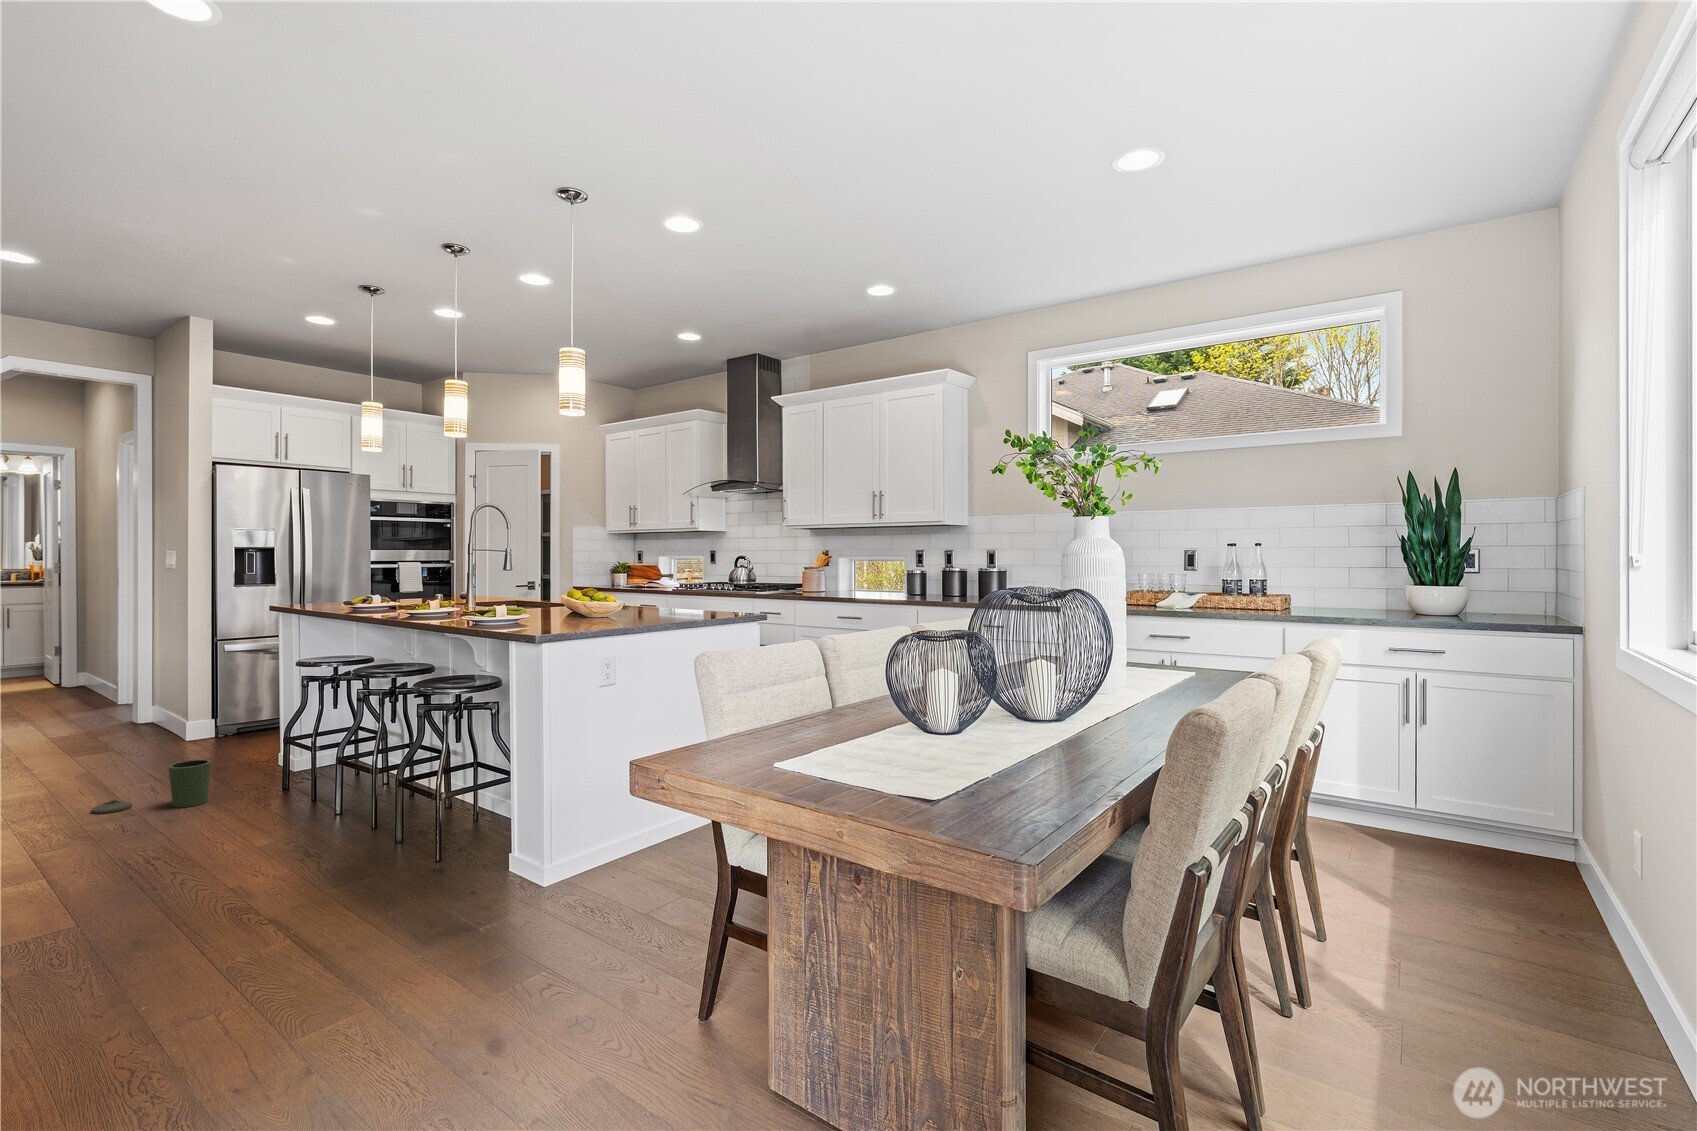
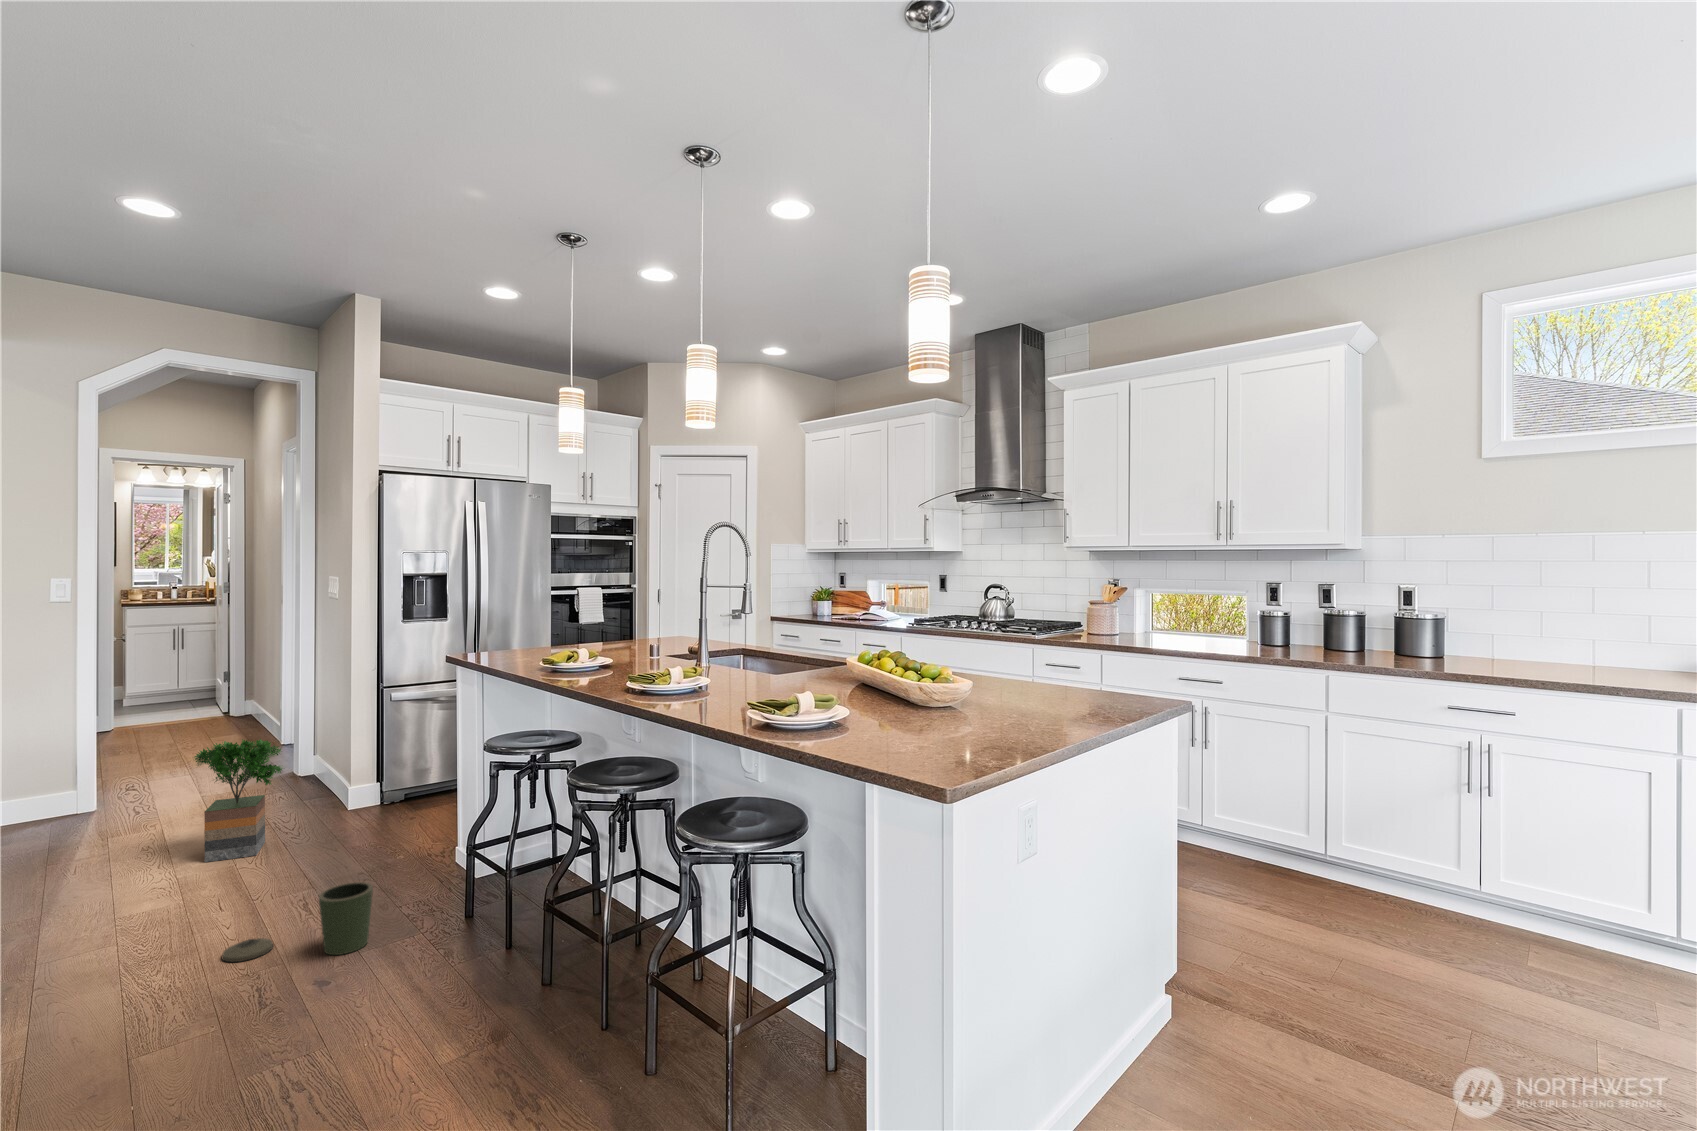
potted tree: none [49,676,132,771] -> present [194,739,283,862]

